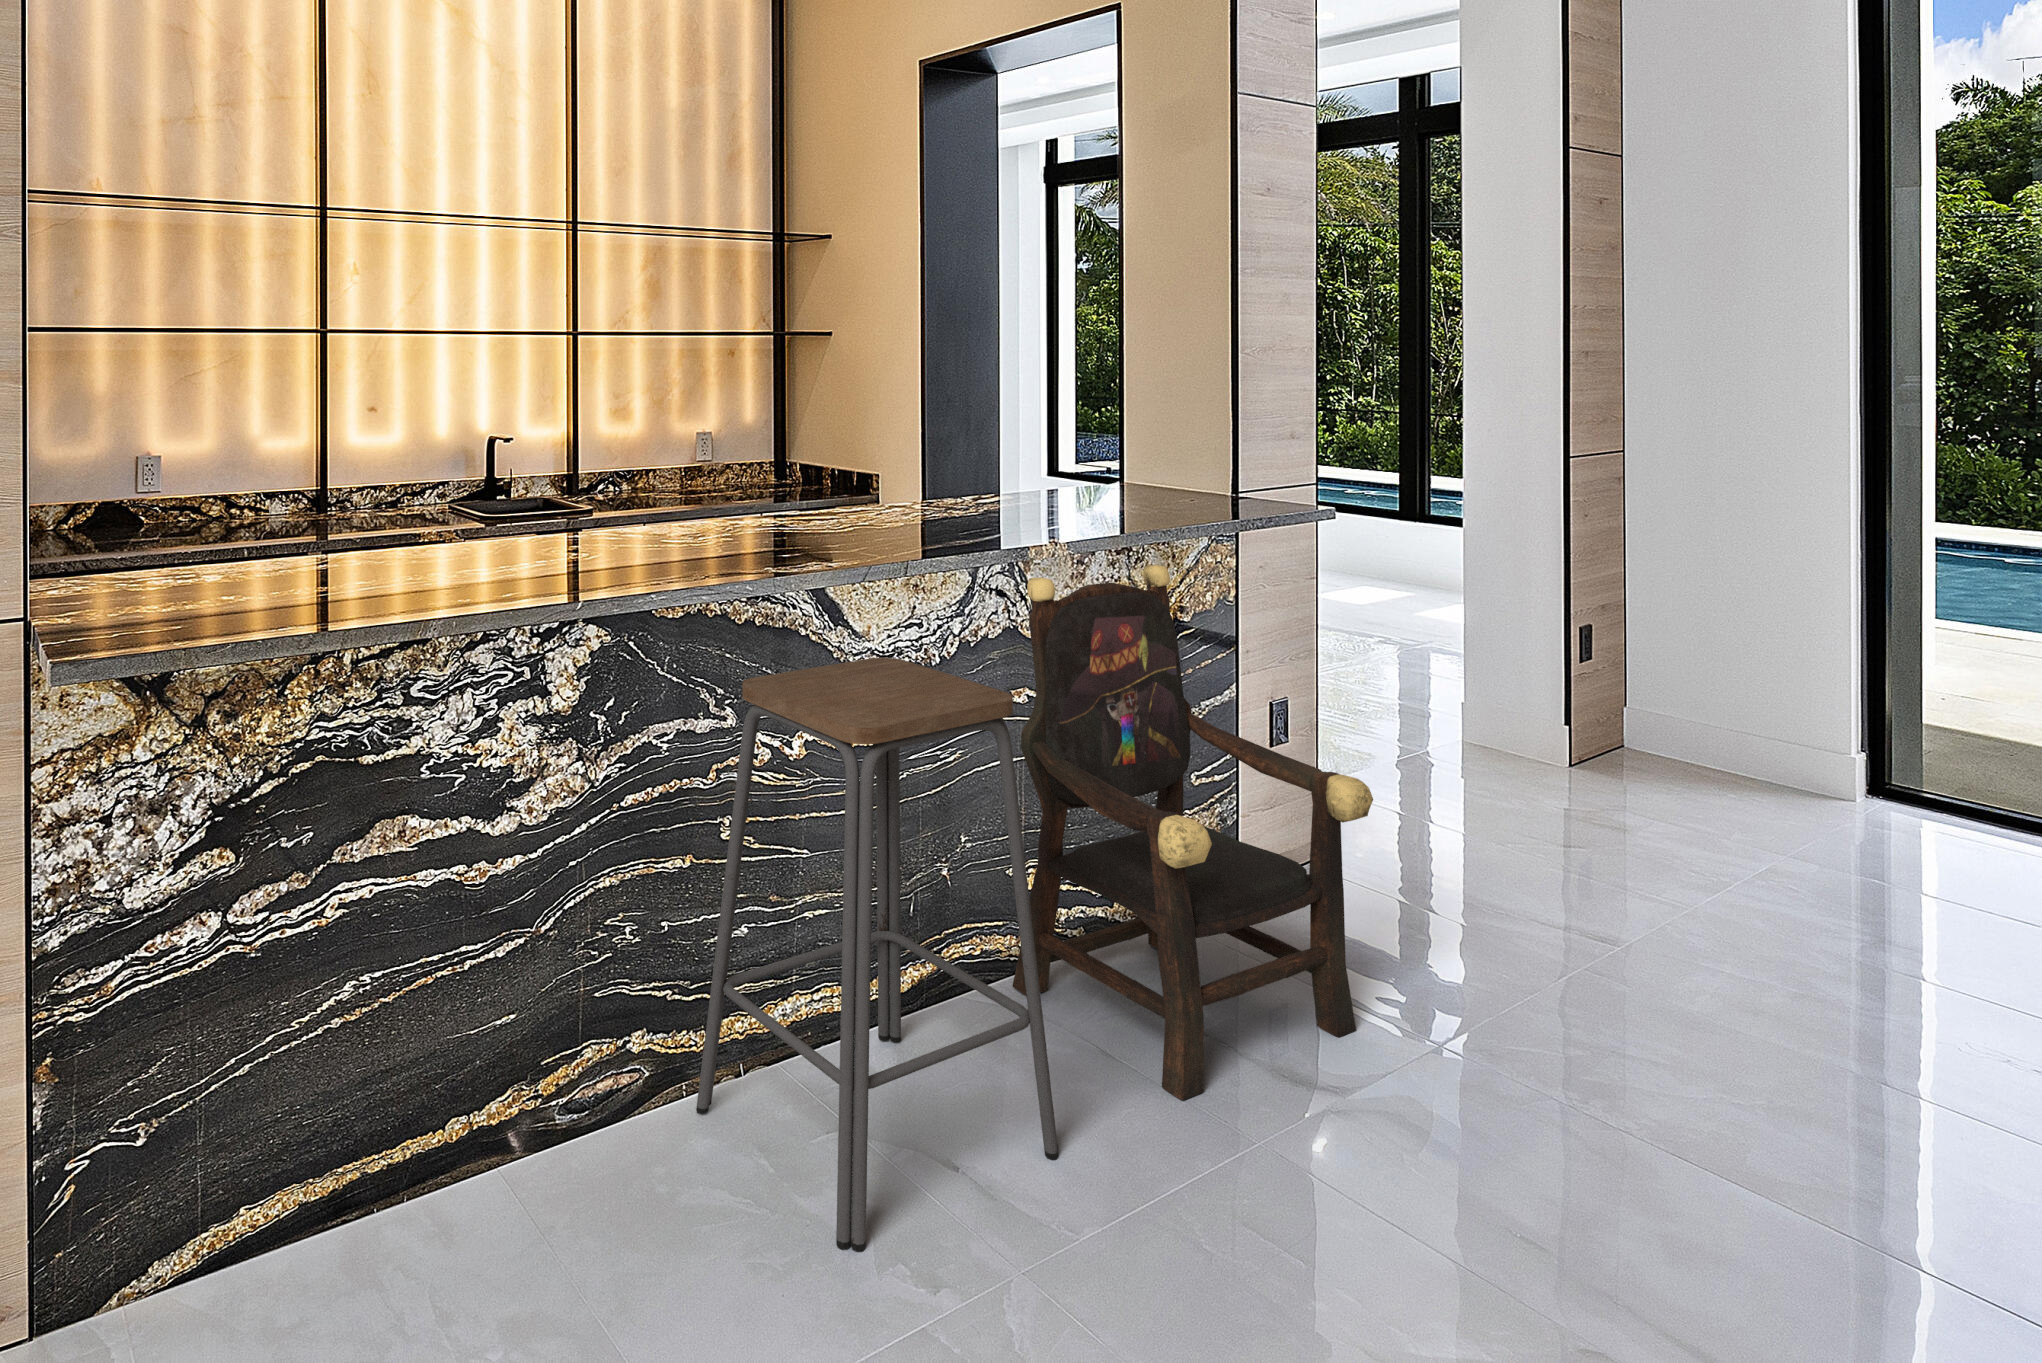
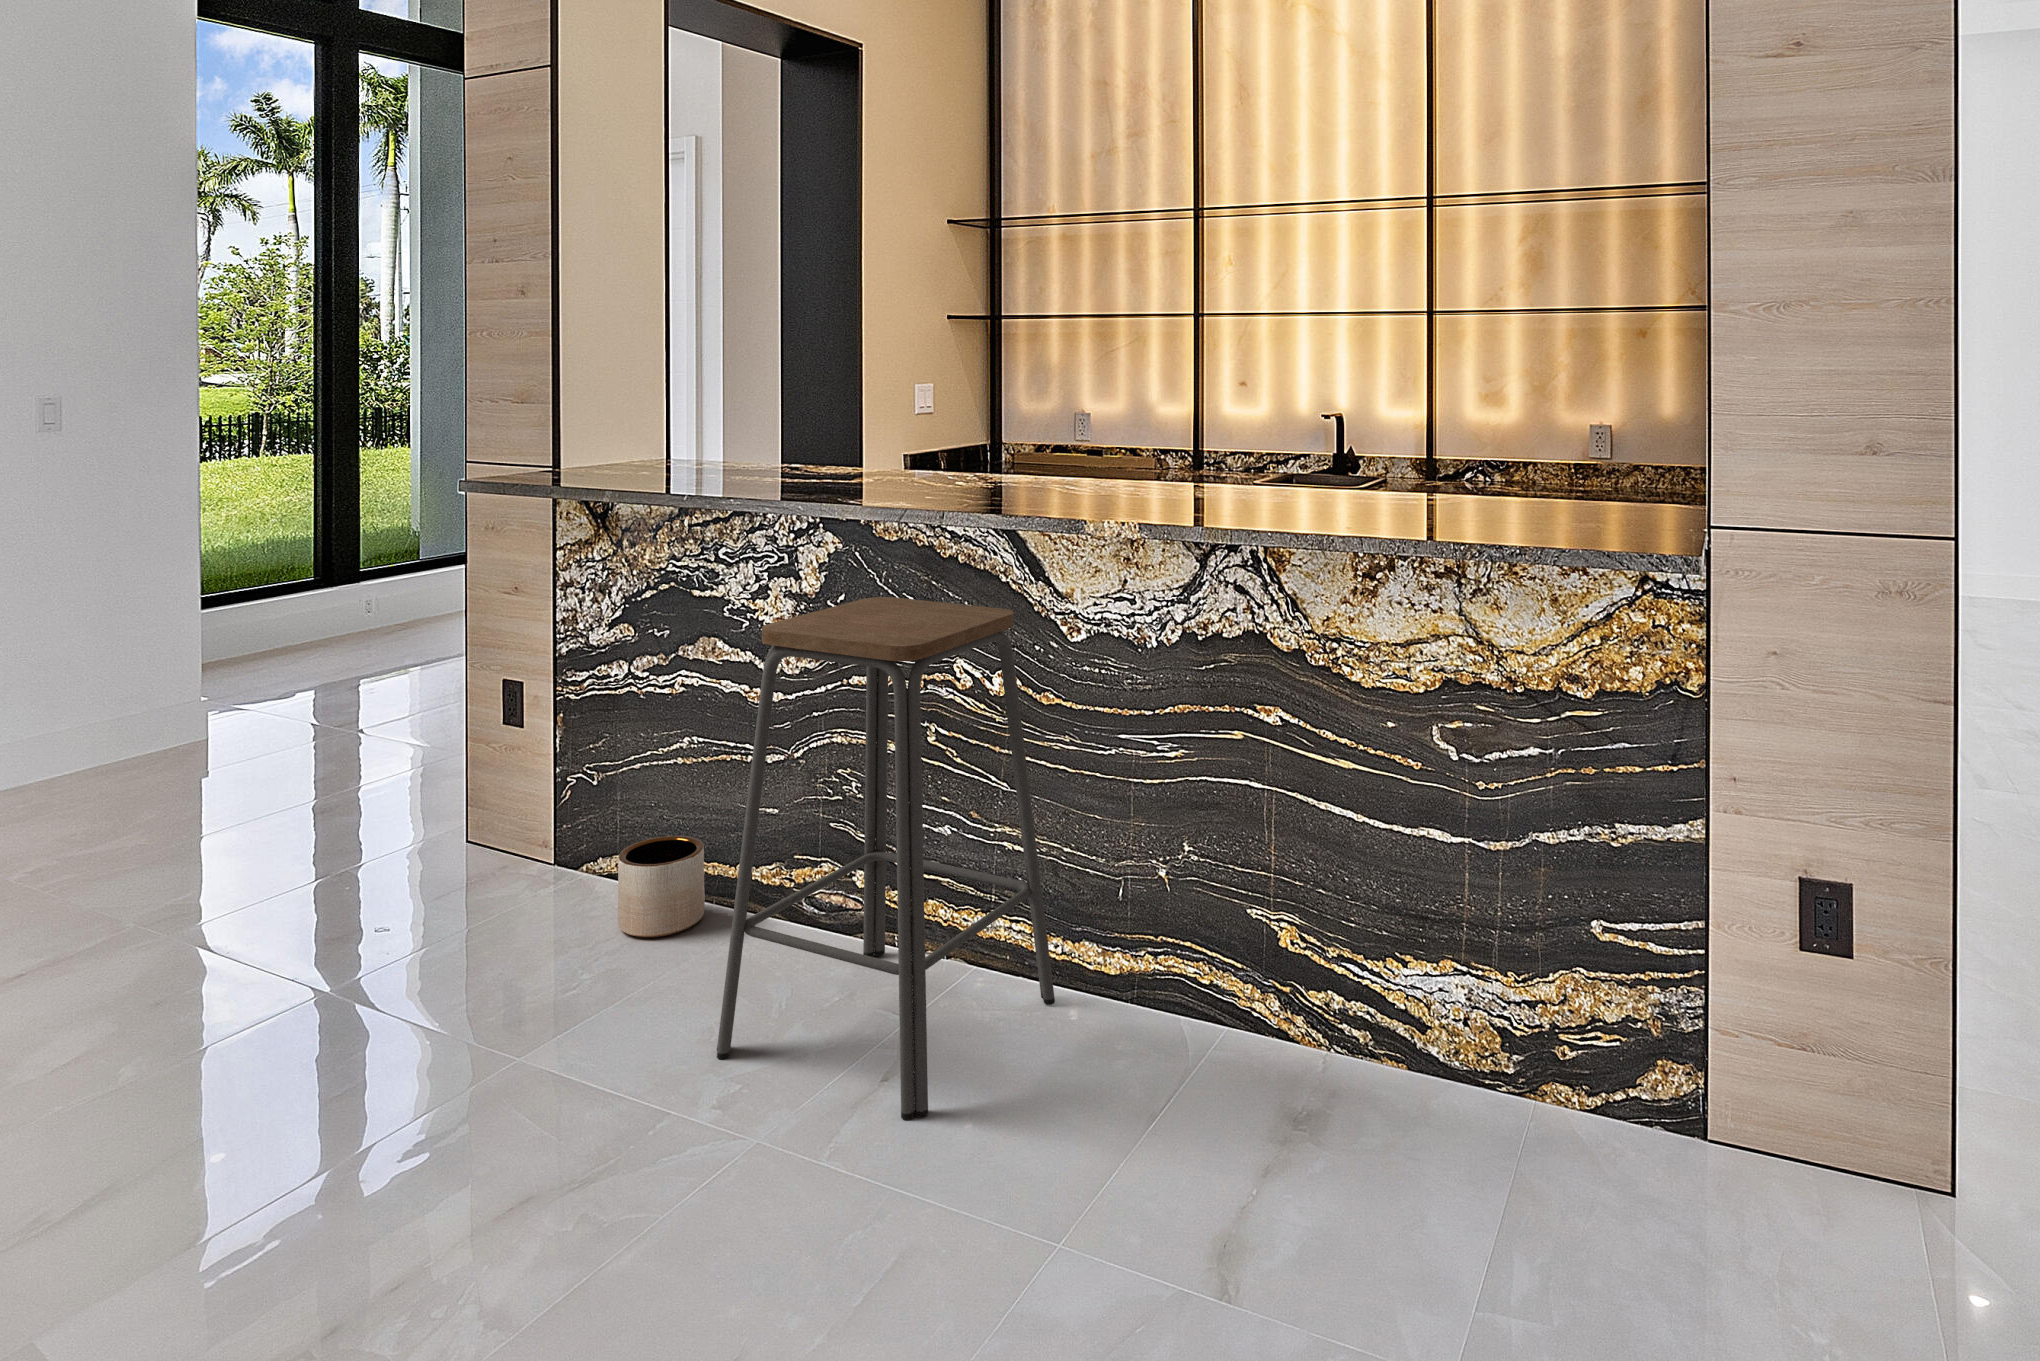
armchair: present [1012,565,1373,1100] -> none [1048,573,1465,1290]
planter: none [374,1106,497,1281] -> present [618,836,705,937]

